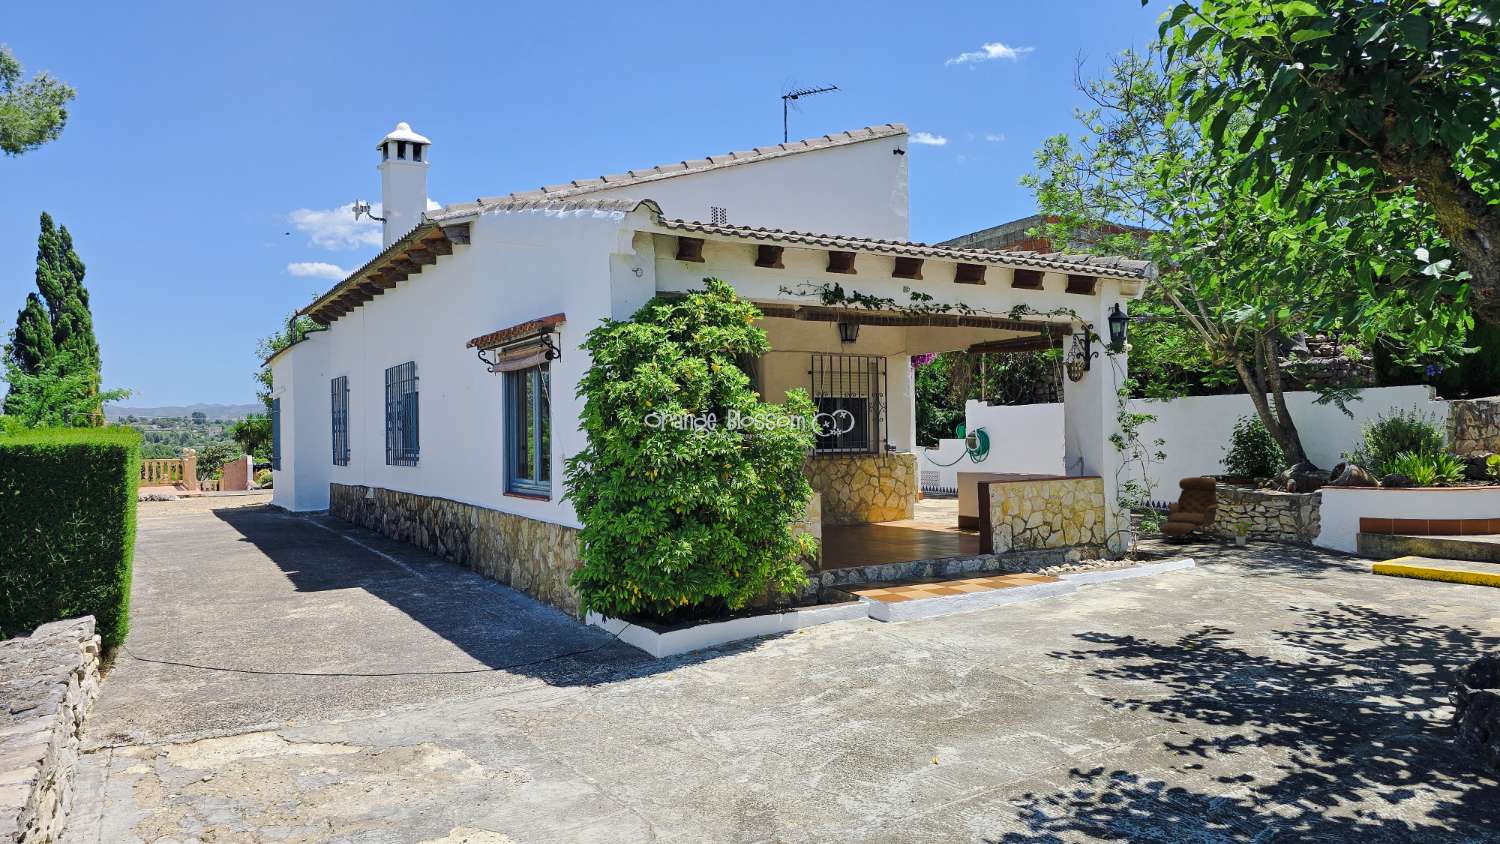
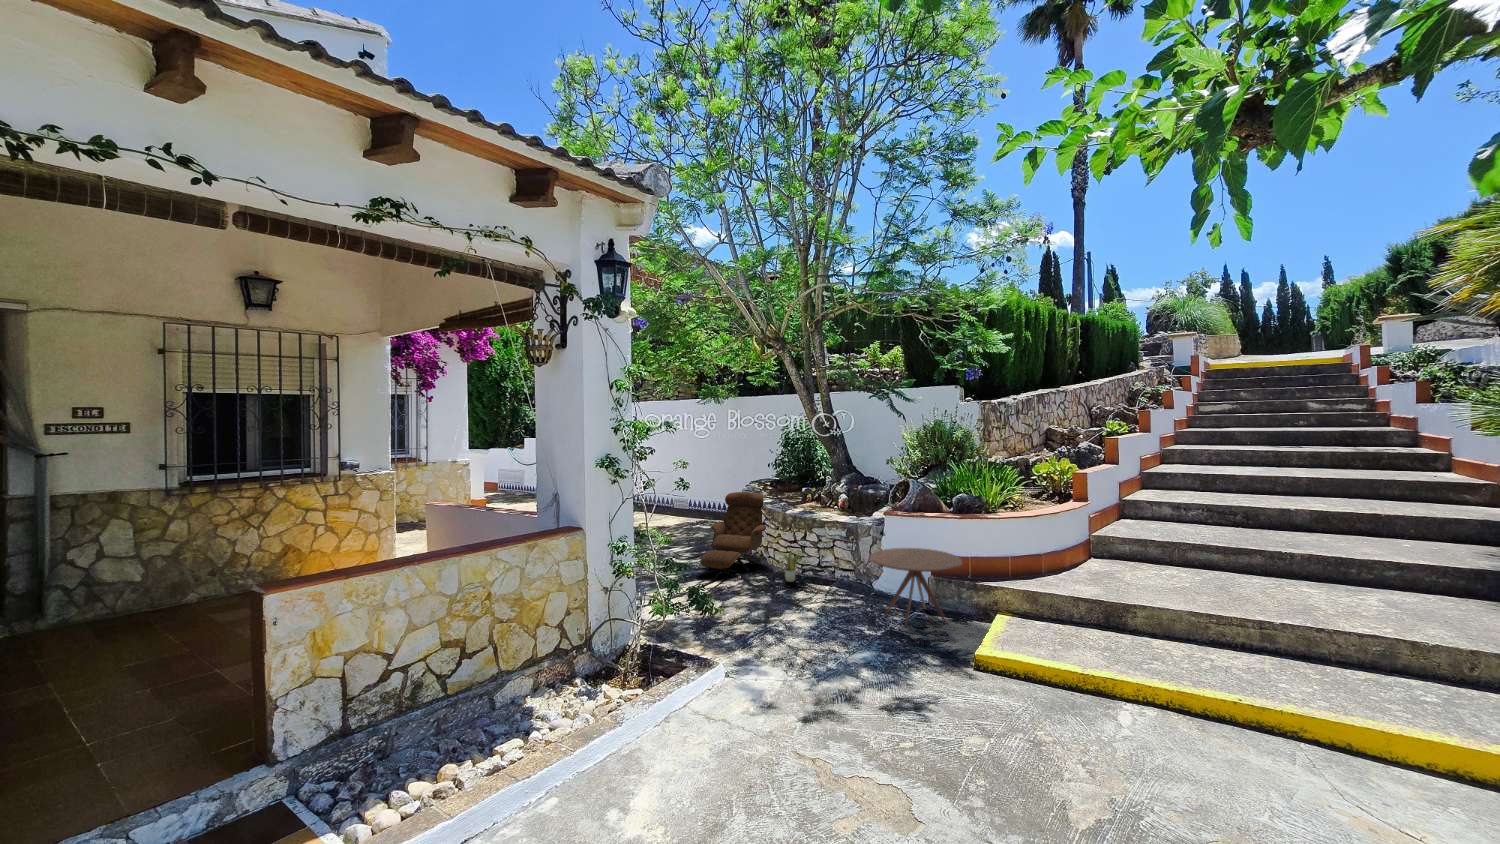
round table: none [1303,511,1378,561] -> present [870,548,962,627]

